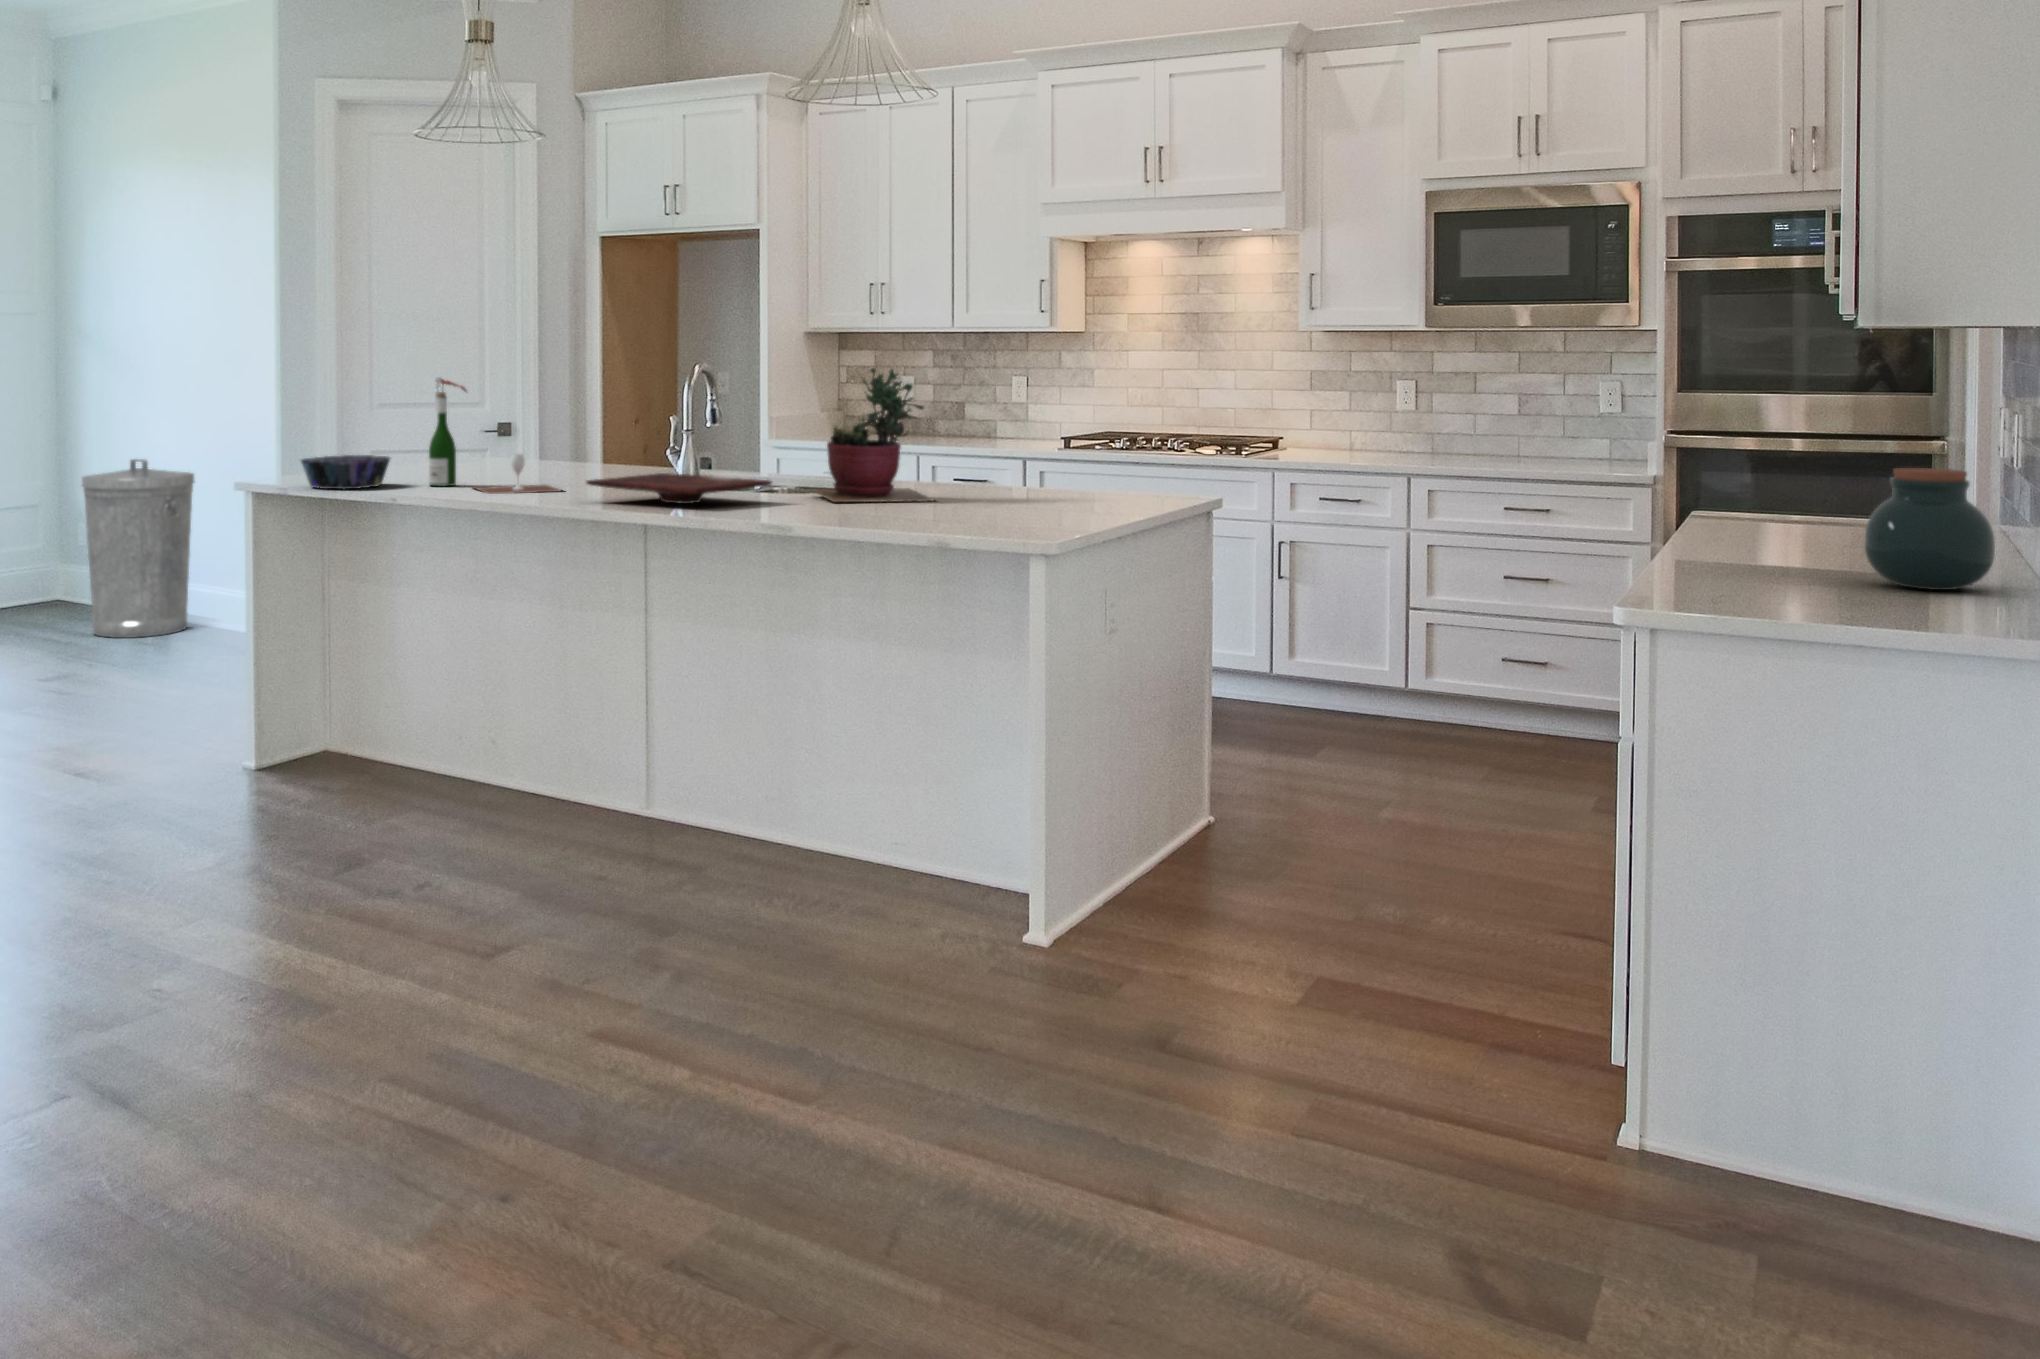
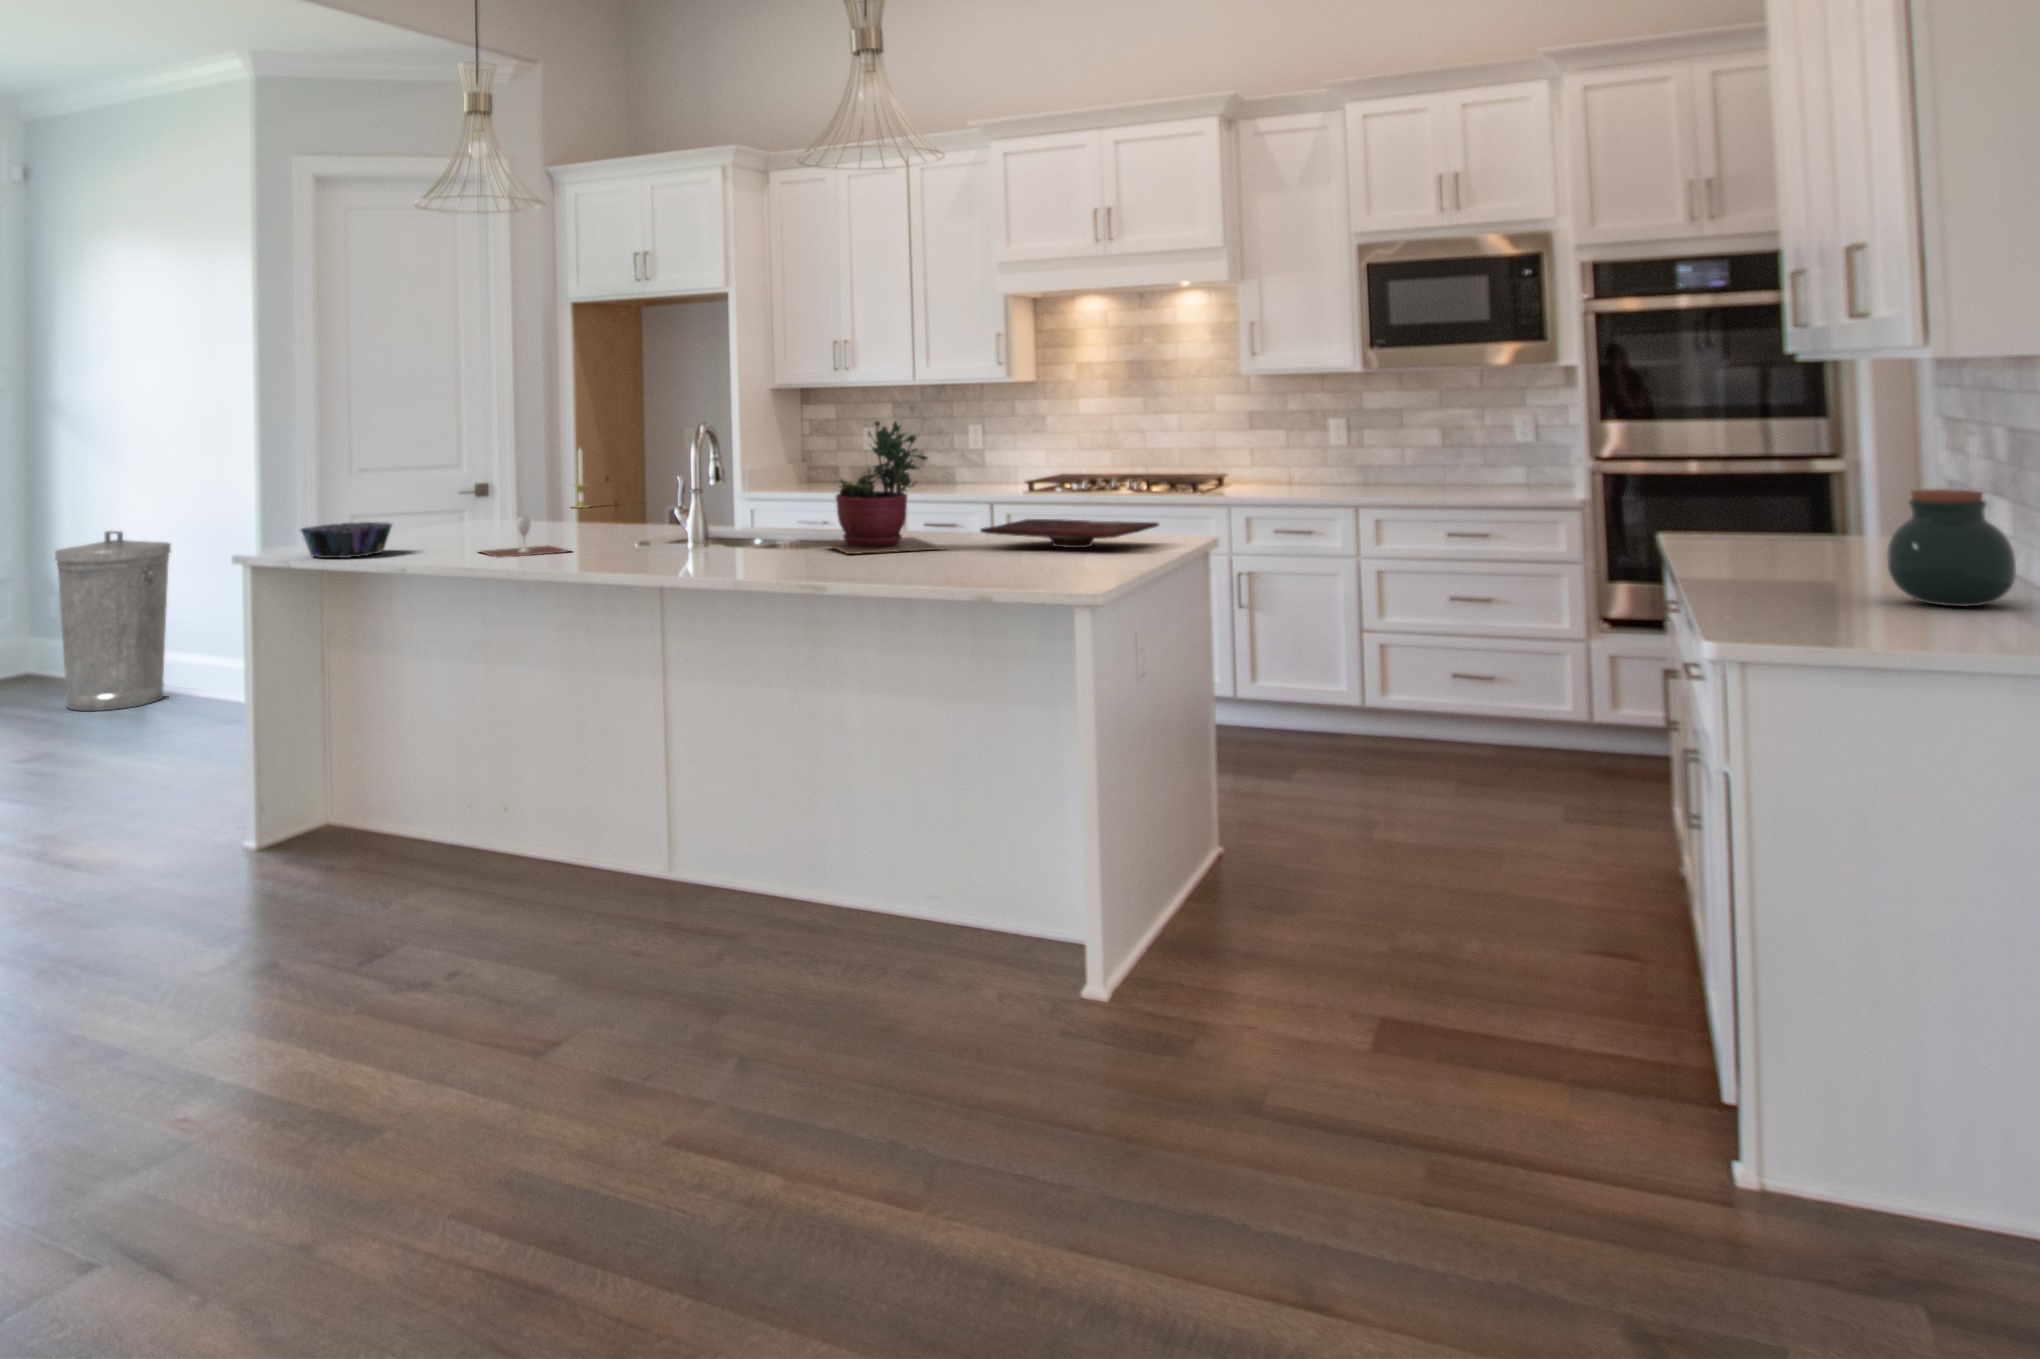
wine bottle: present [429,377,467,486] -> none [431,442,470,551]
candle: none [593,387,616,451] -> present [573,449,590,508]
cutting board: present [586,473,772,504] -> present [980,519,1159,548]

